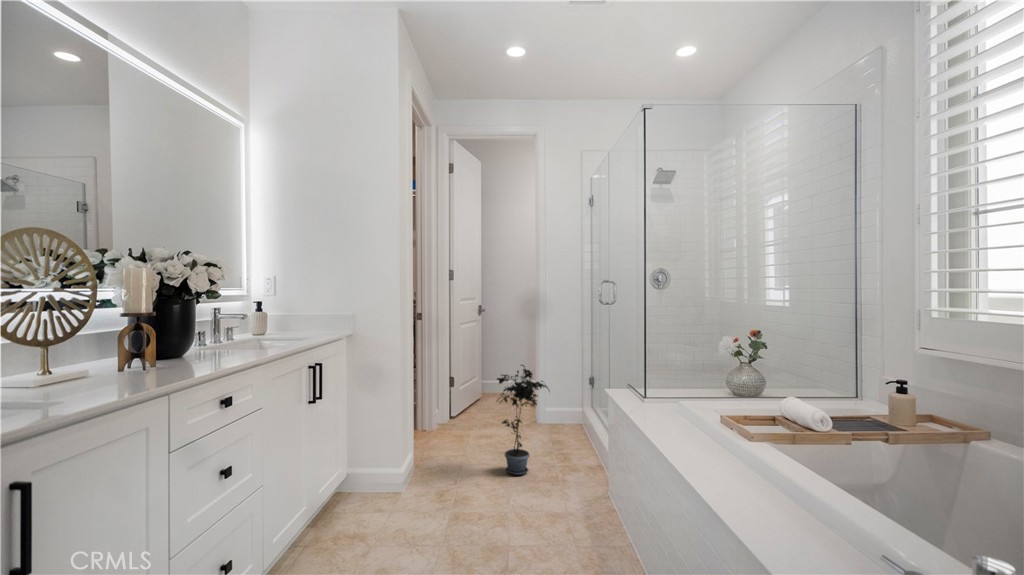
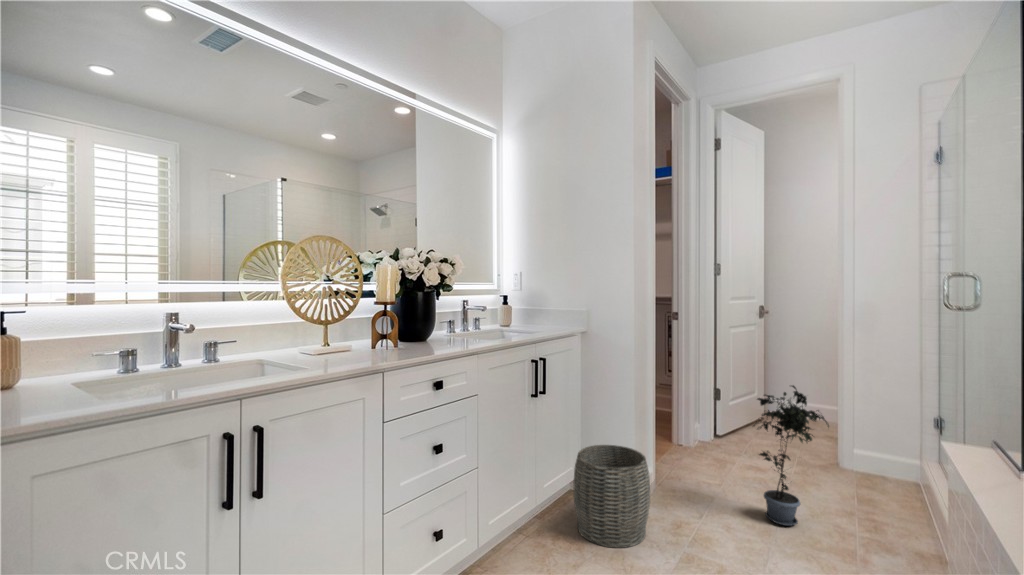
woven basket: none [353,438,425,534] -> present [573,445,650,548]

